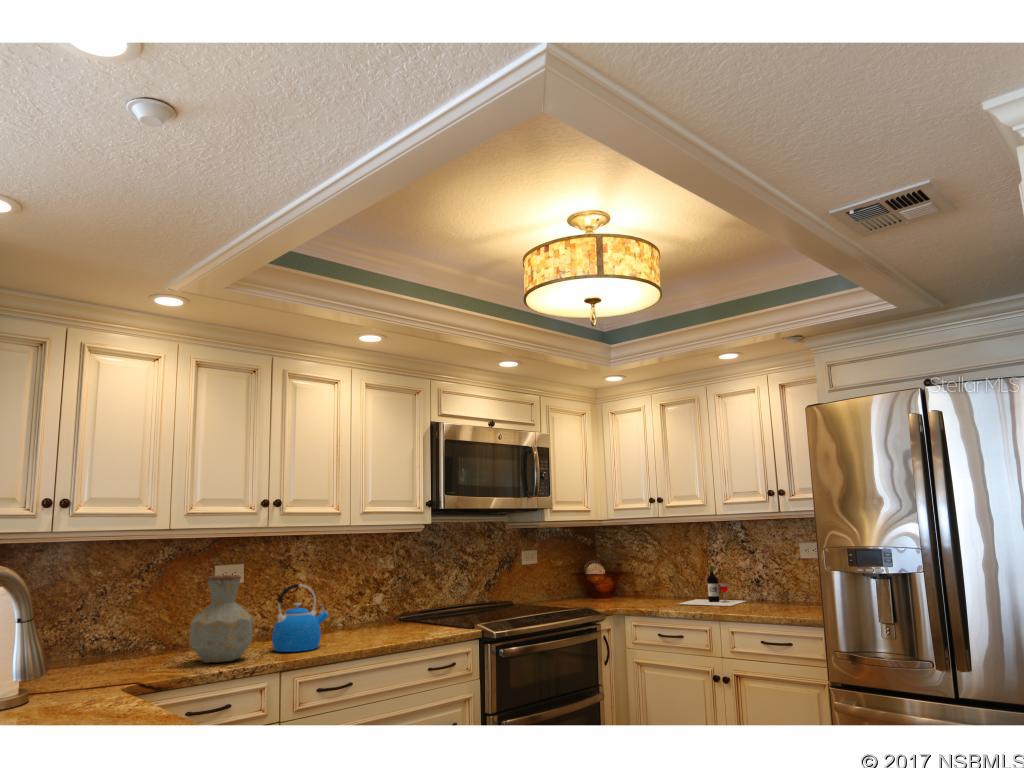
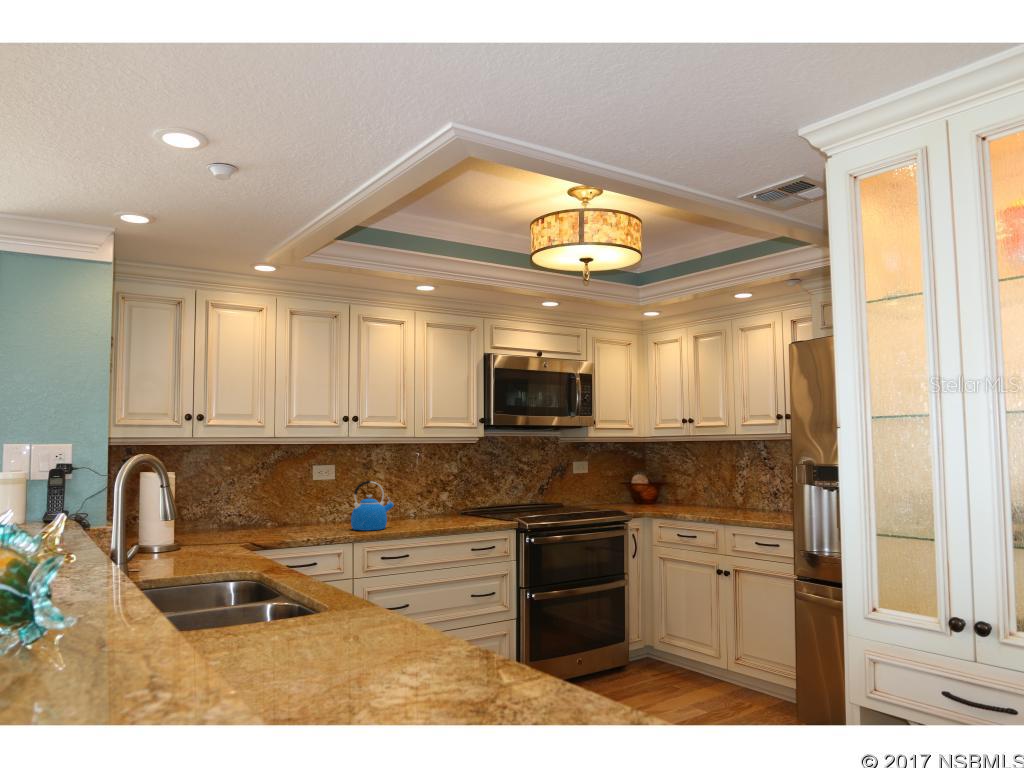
wine bottle: present [679,566,745,606] -> none [701,479,767,514]
vase: present [189,575,253,663] -> none [289,473,335,534]

